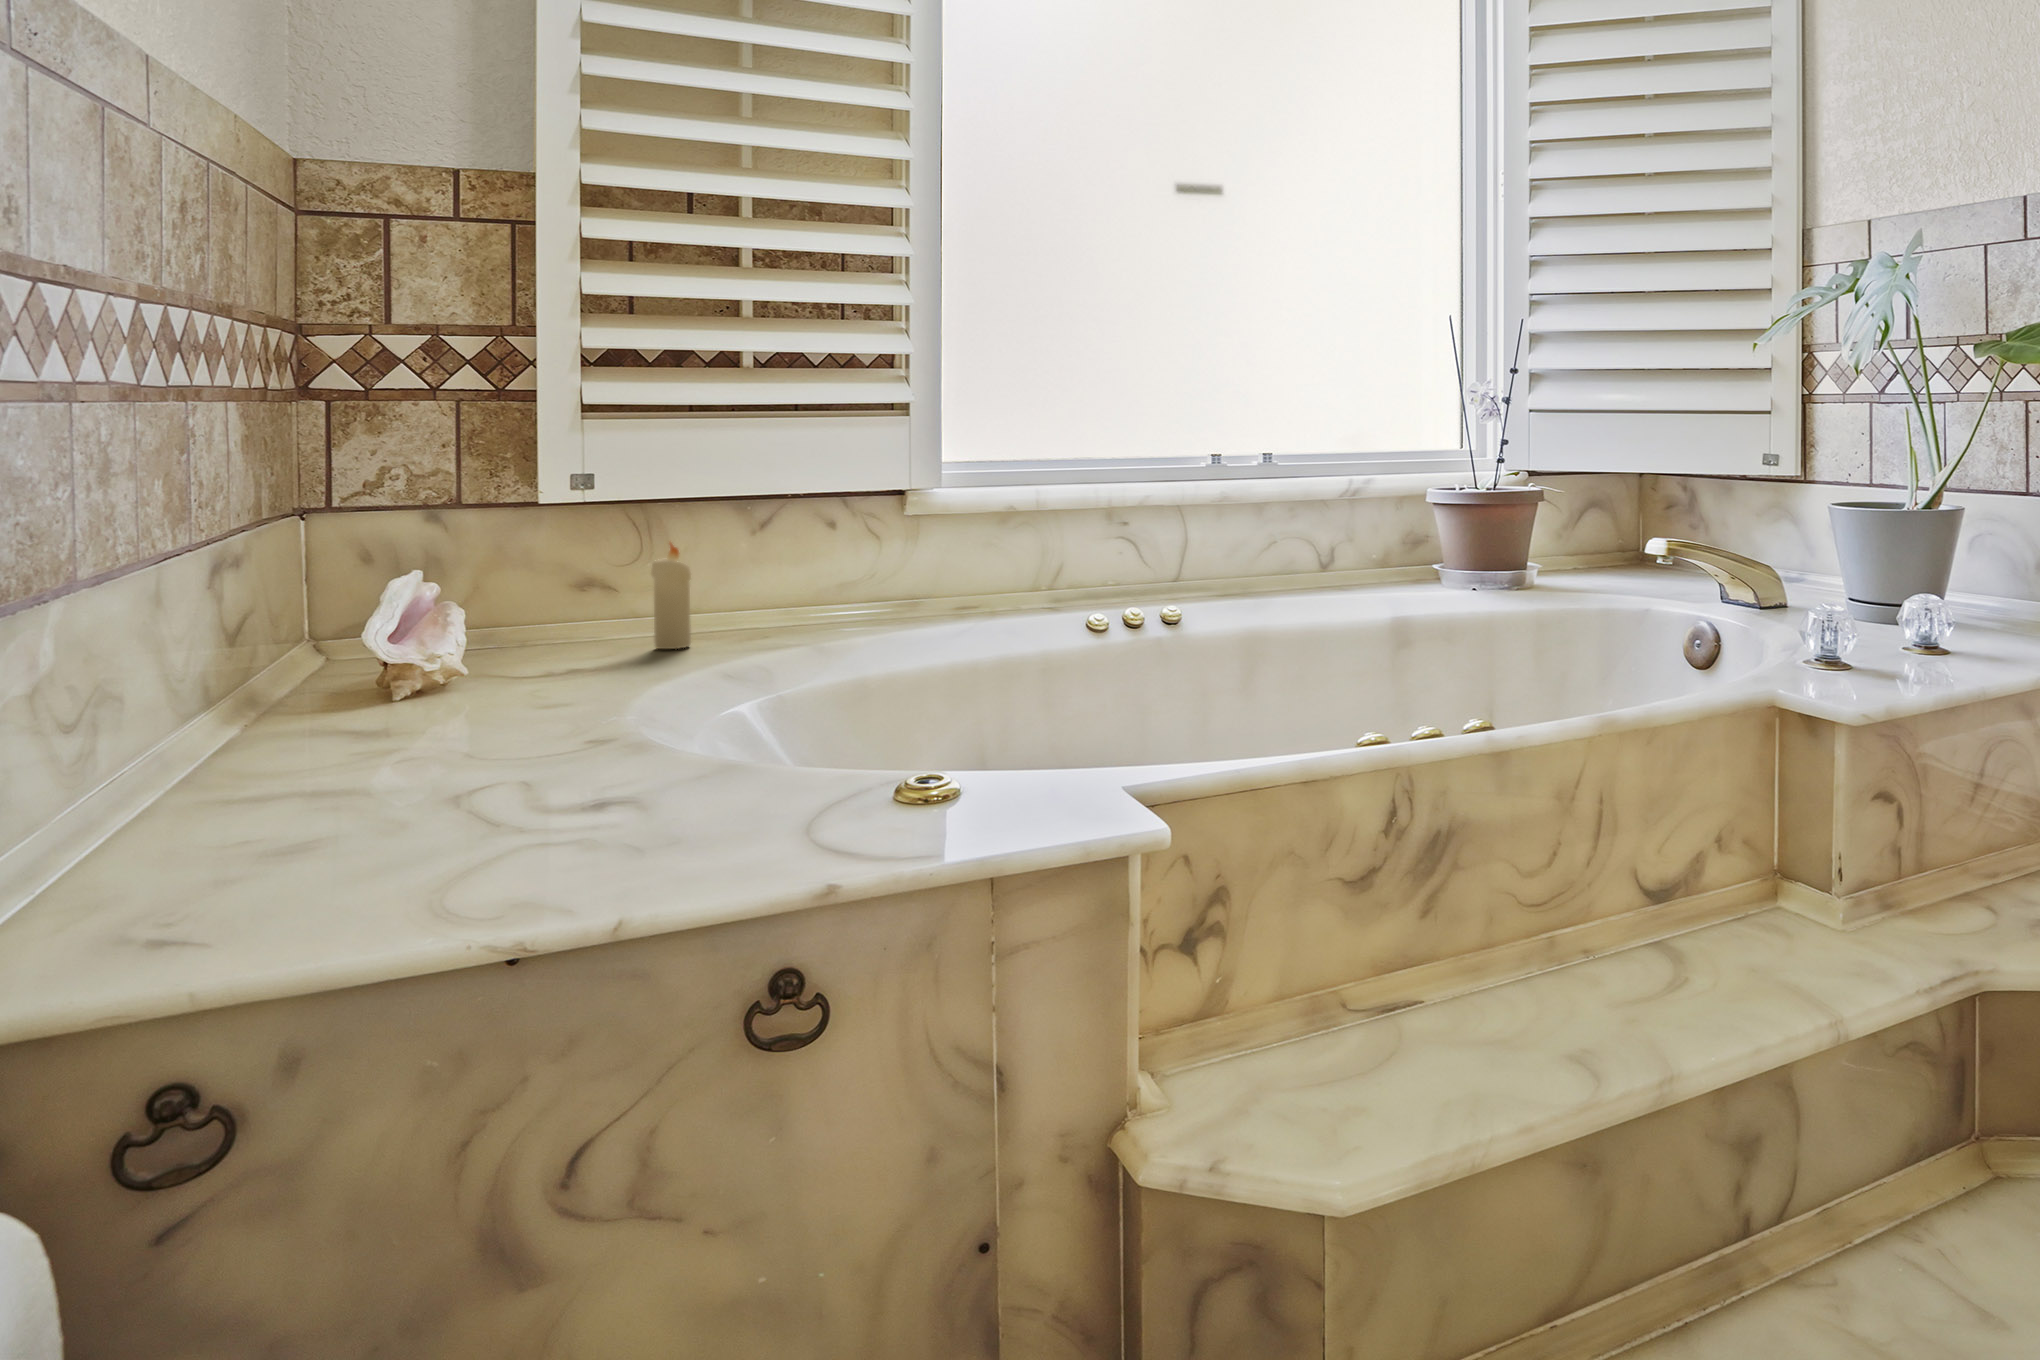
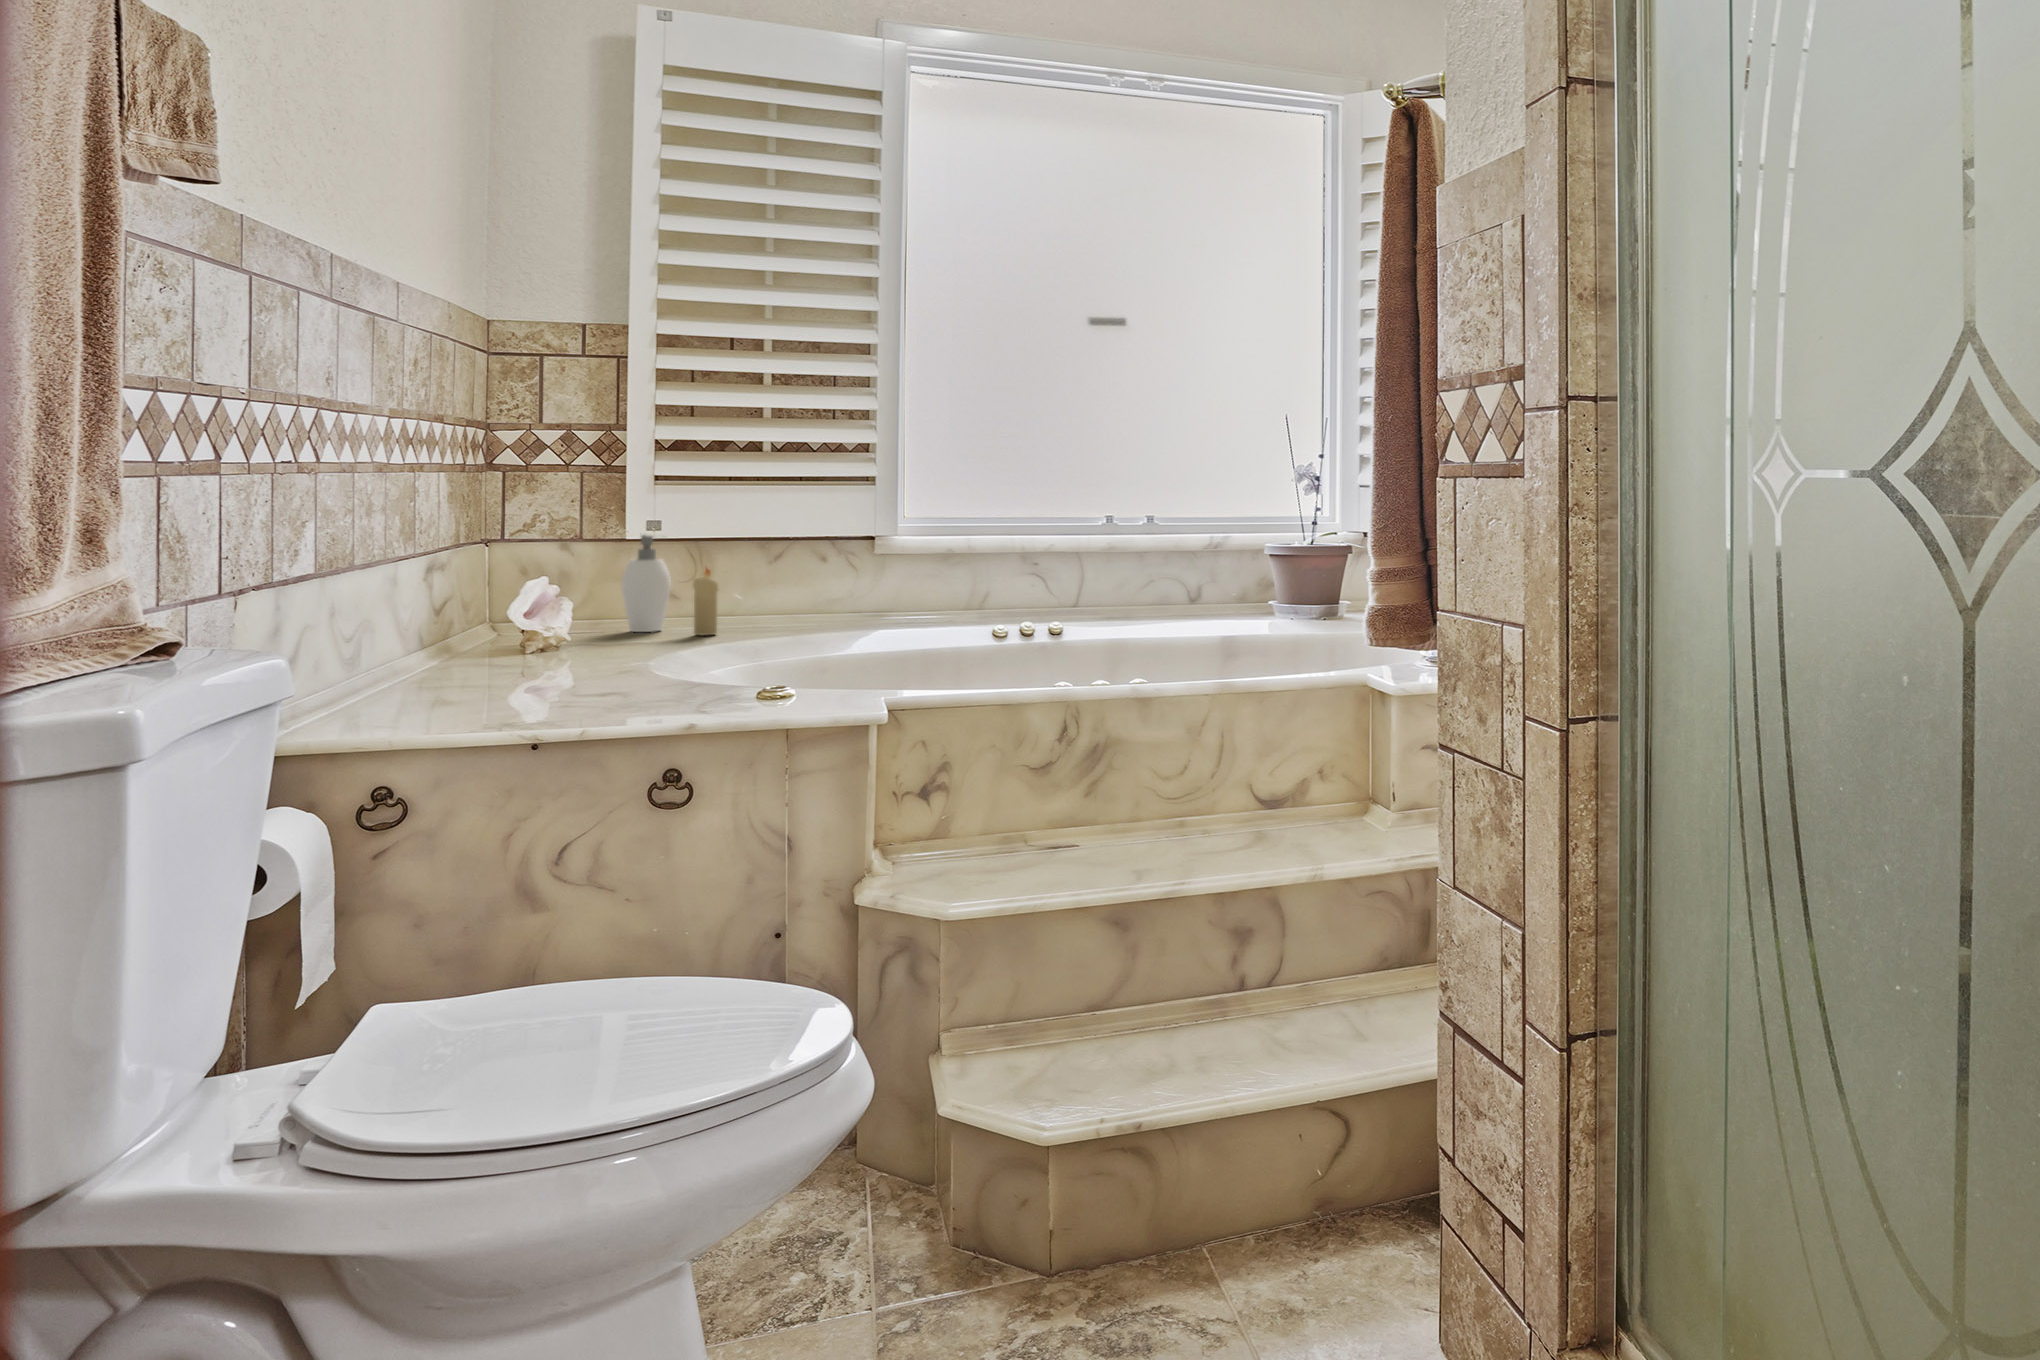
soap dispenser: none [531,488,609,646] -> present [622,535,671,632]

